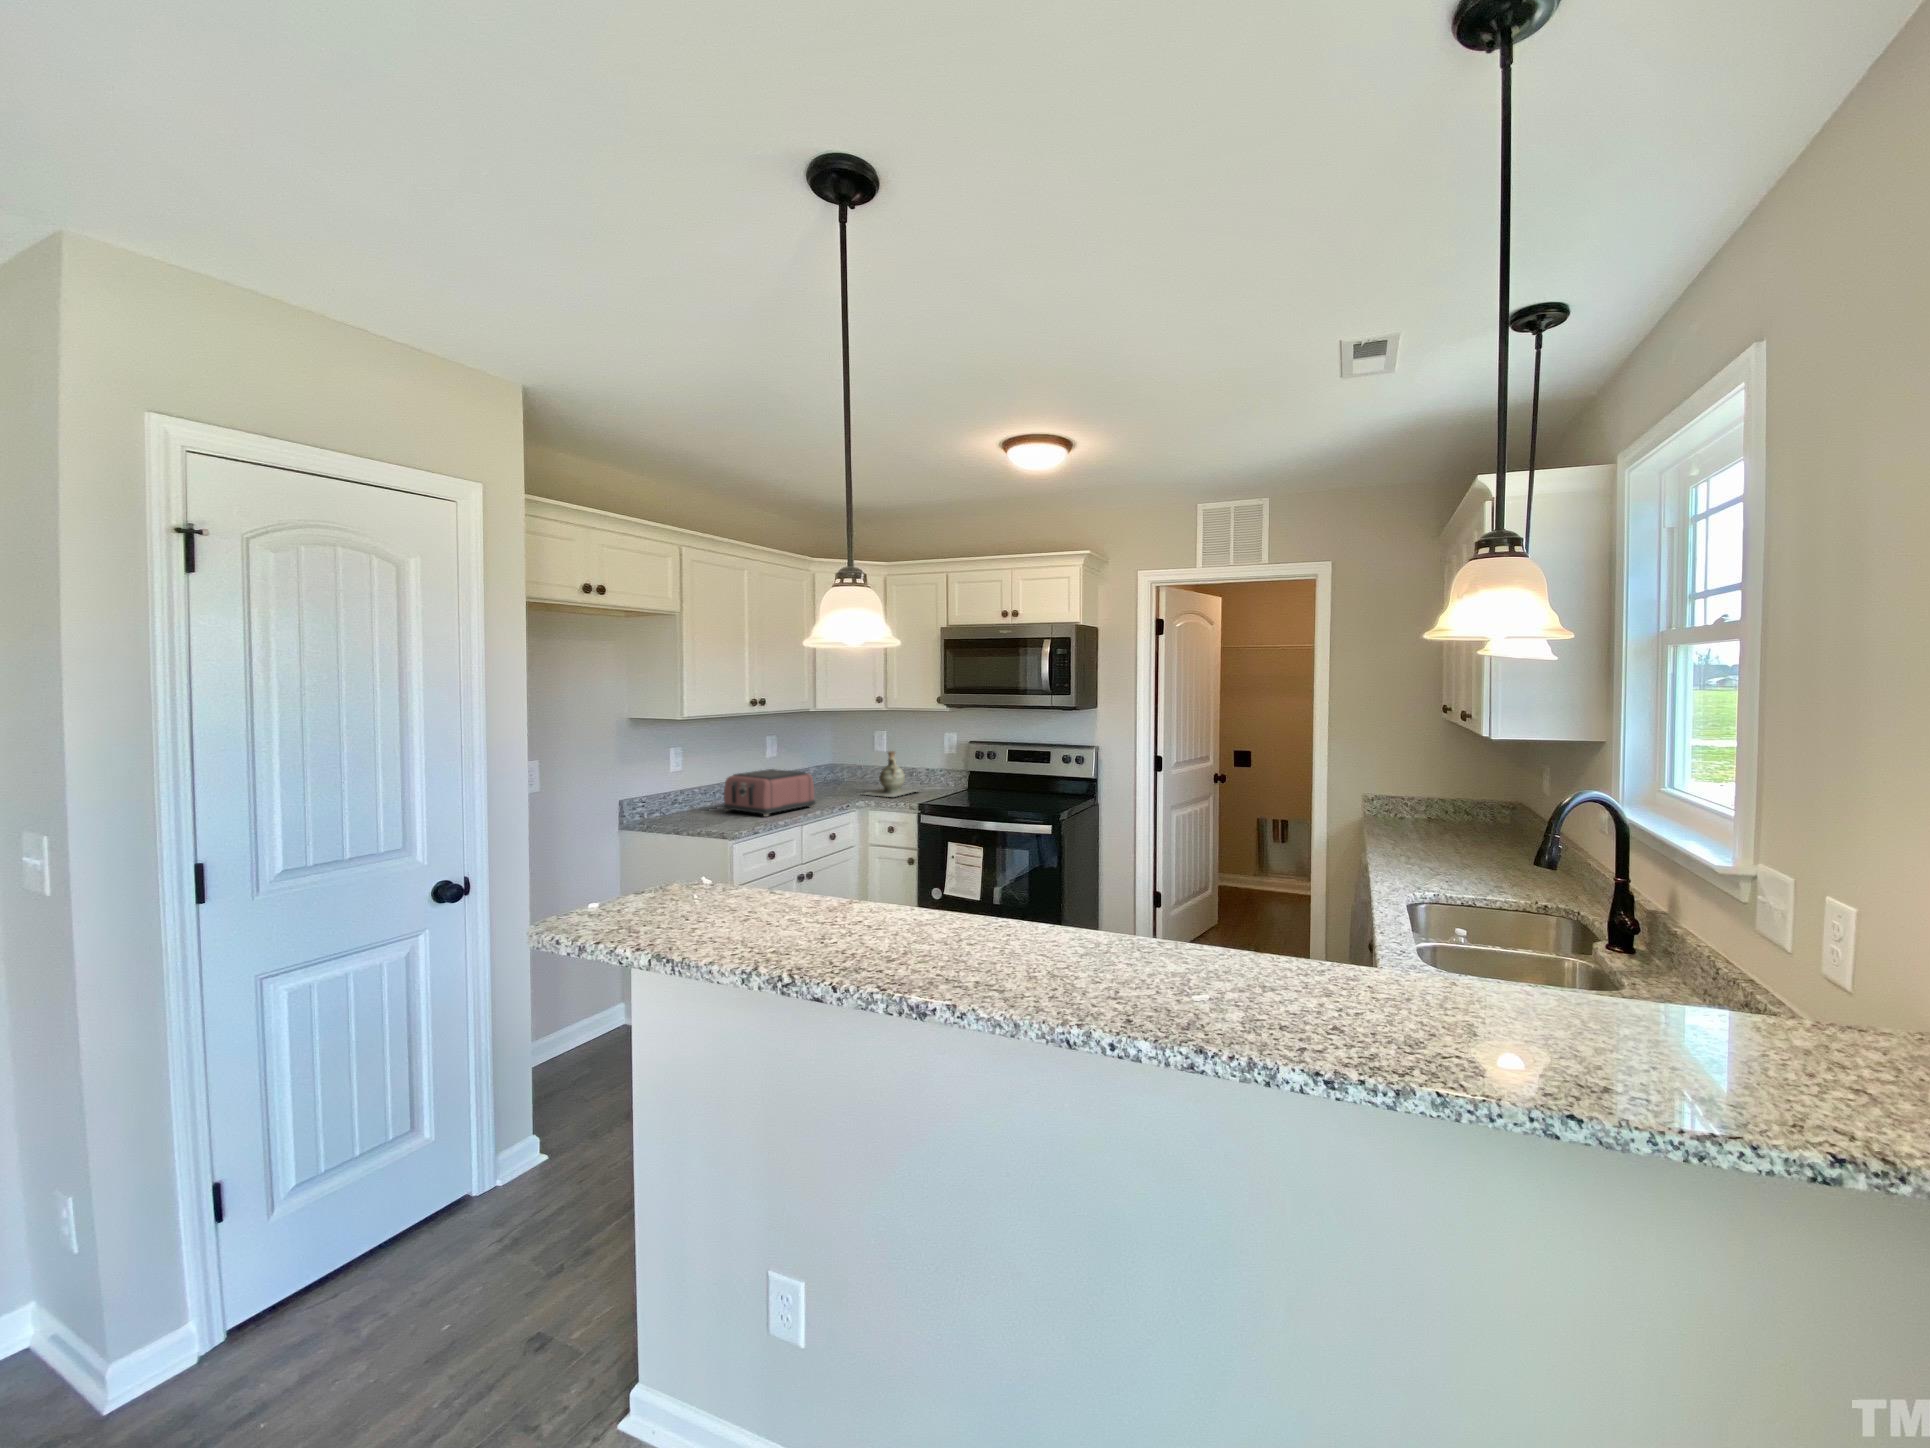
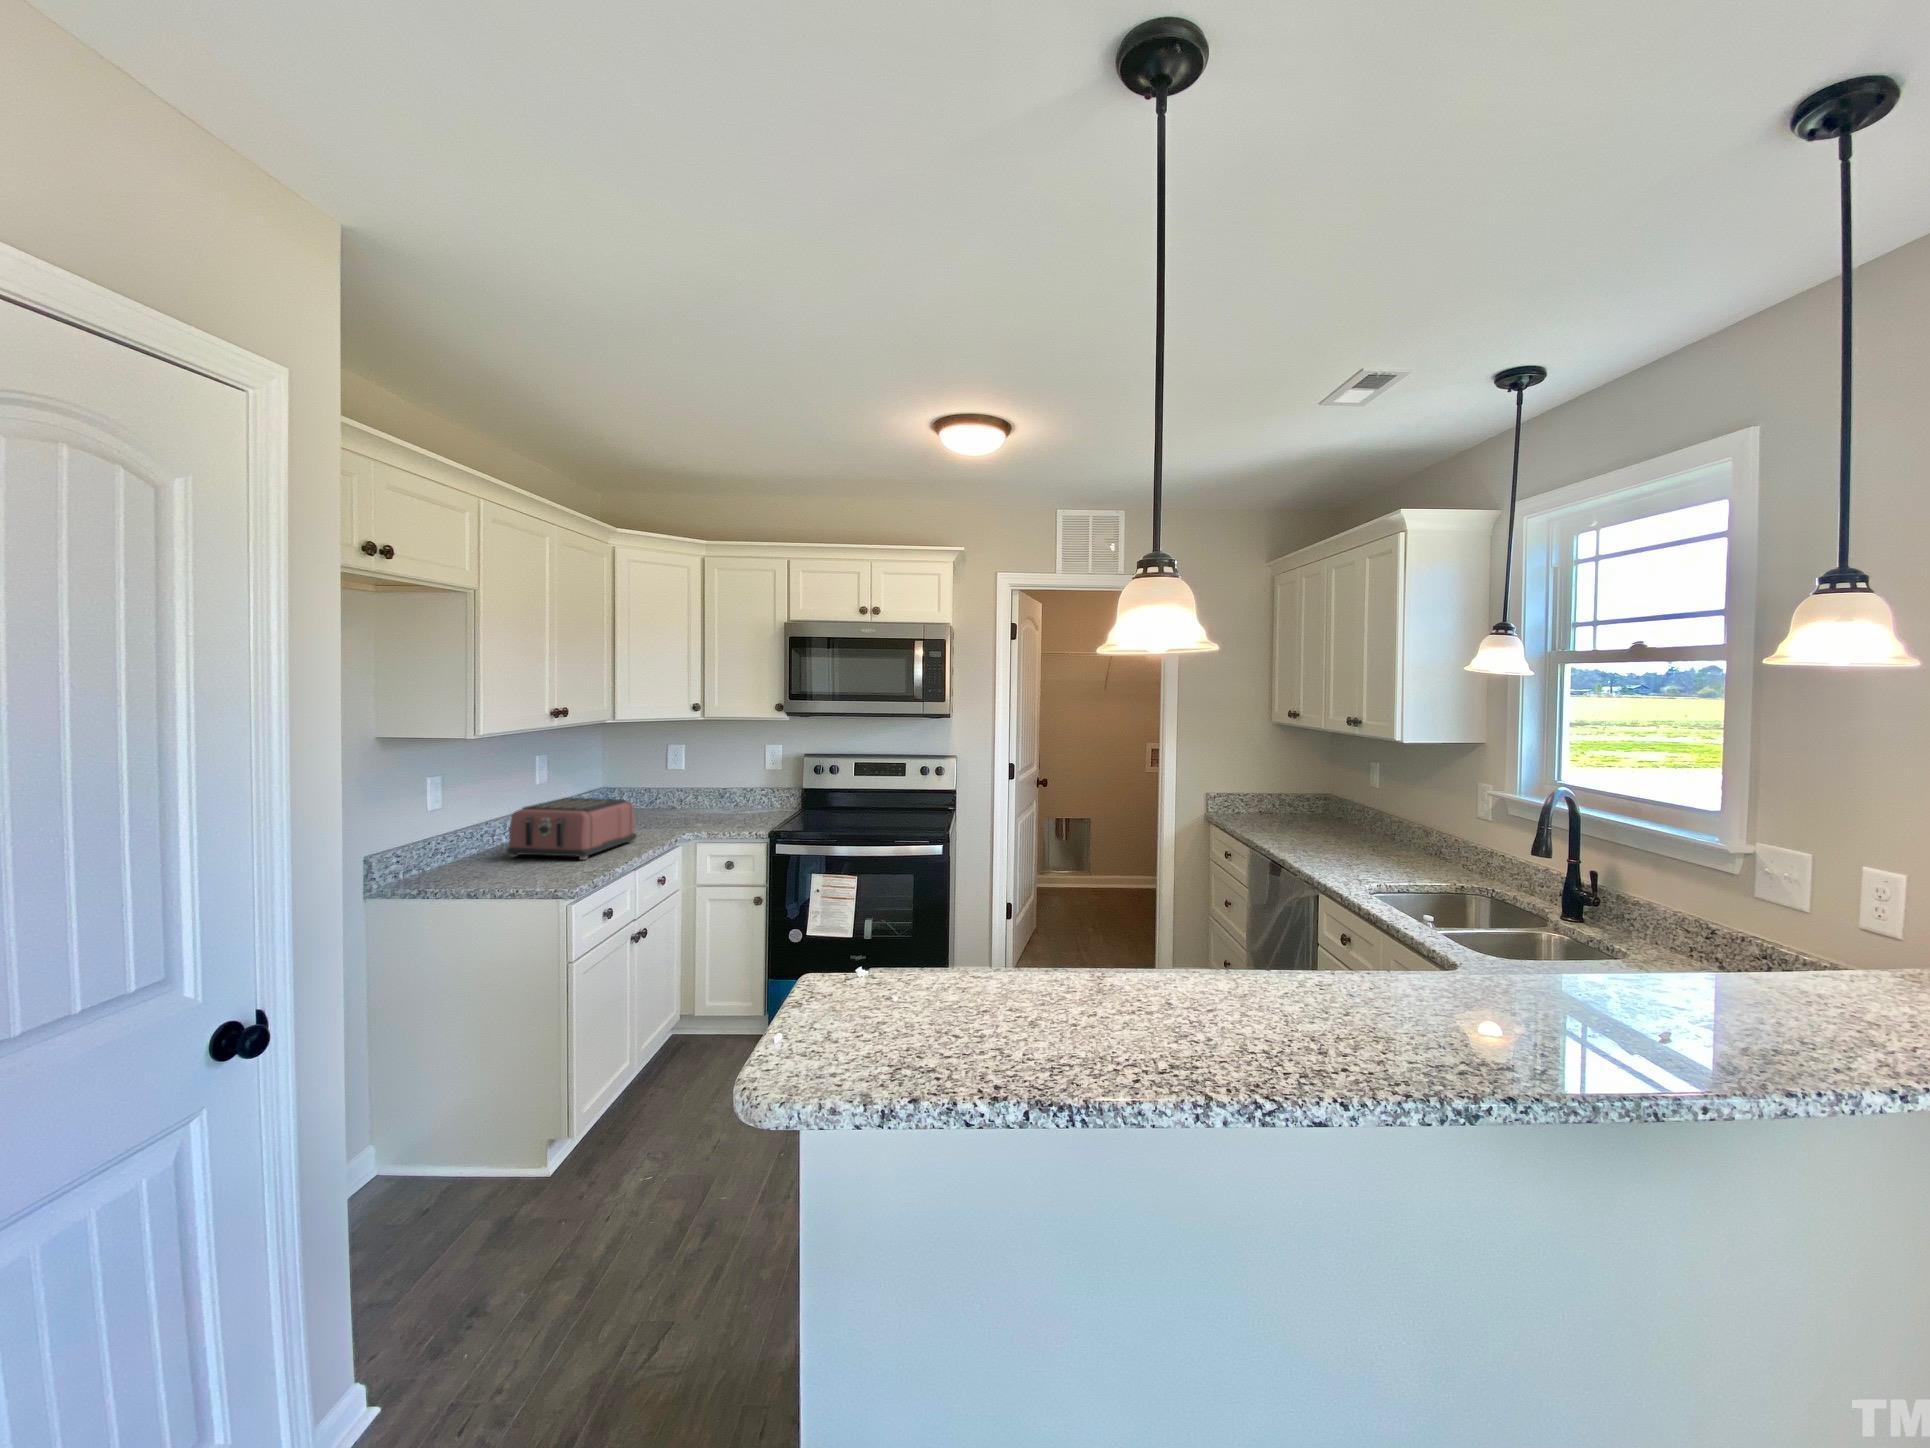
ceramic jug: present [861,751,916,797] -> none [672,769,749,822]

